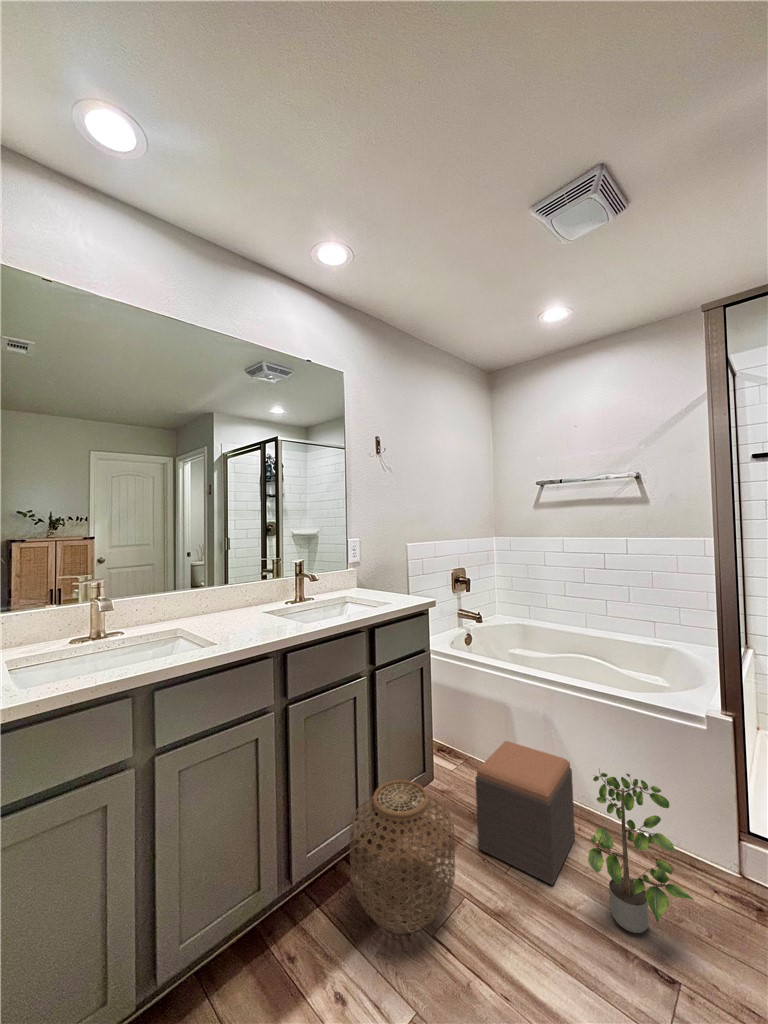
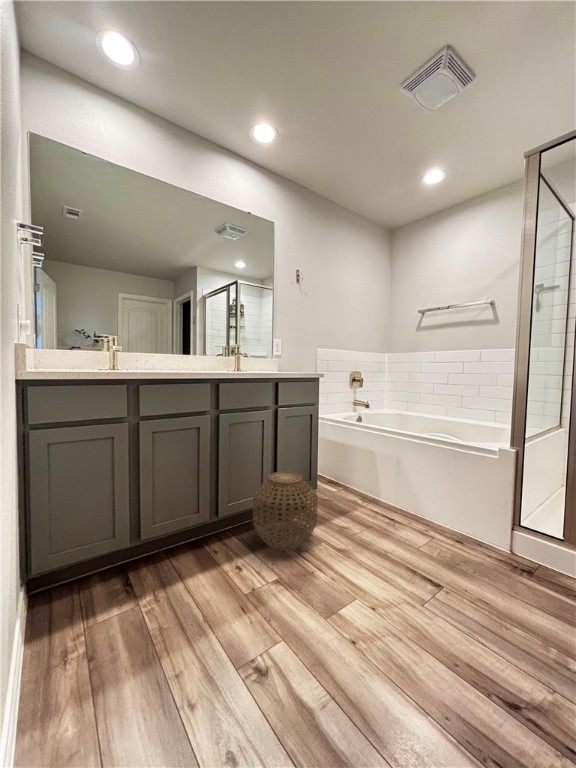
footstool: present [476,741,575,885] -> none [339,467,406,543]
potted plant: present [588,769,694,933] -> none [400,469,463,566]

